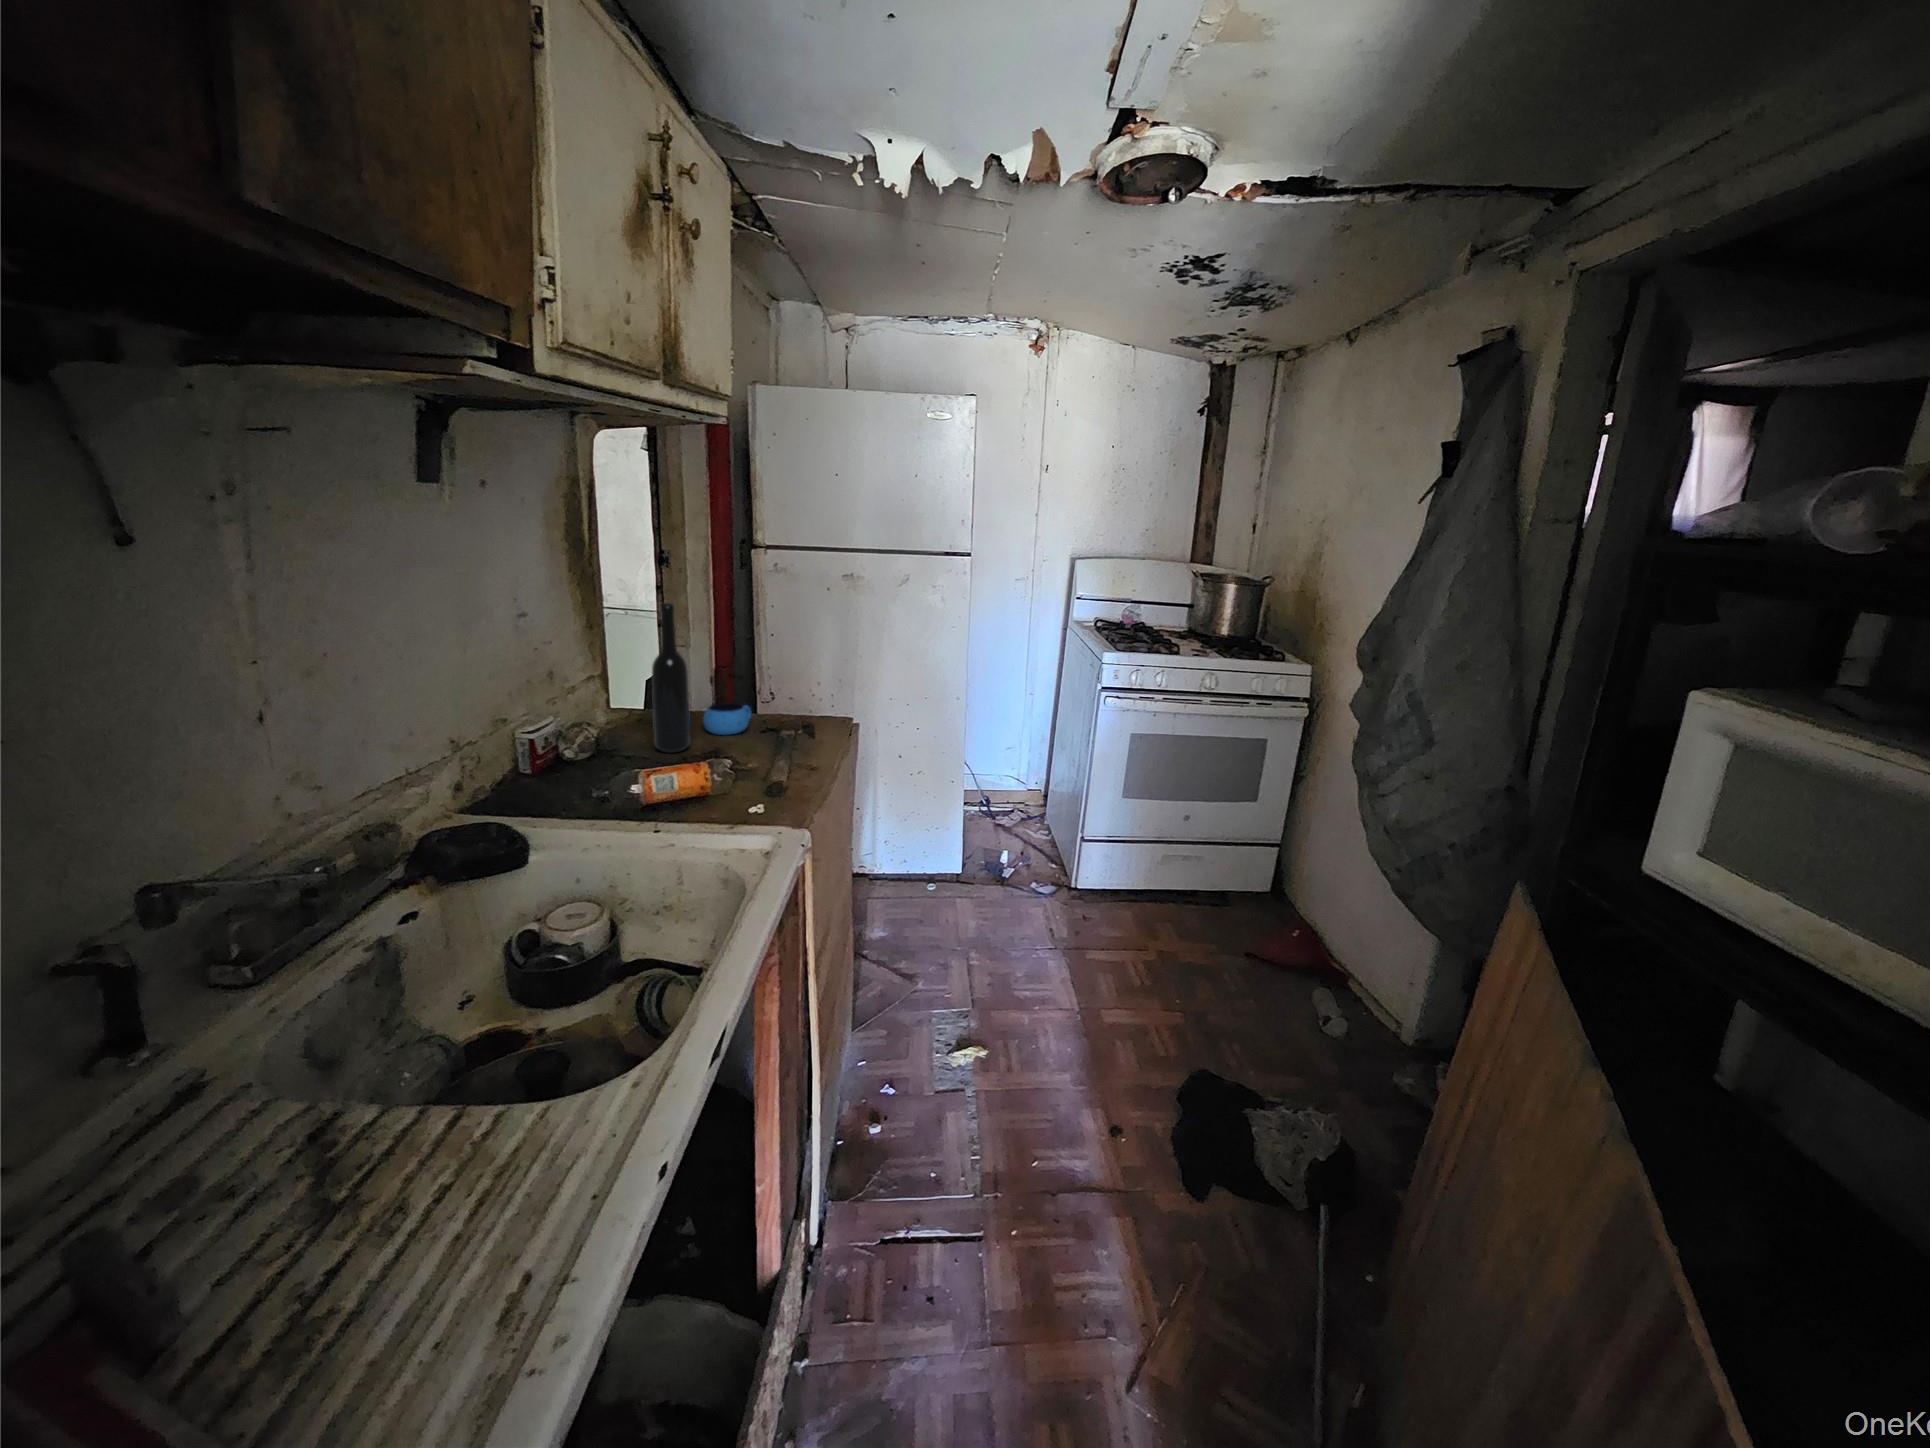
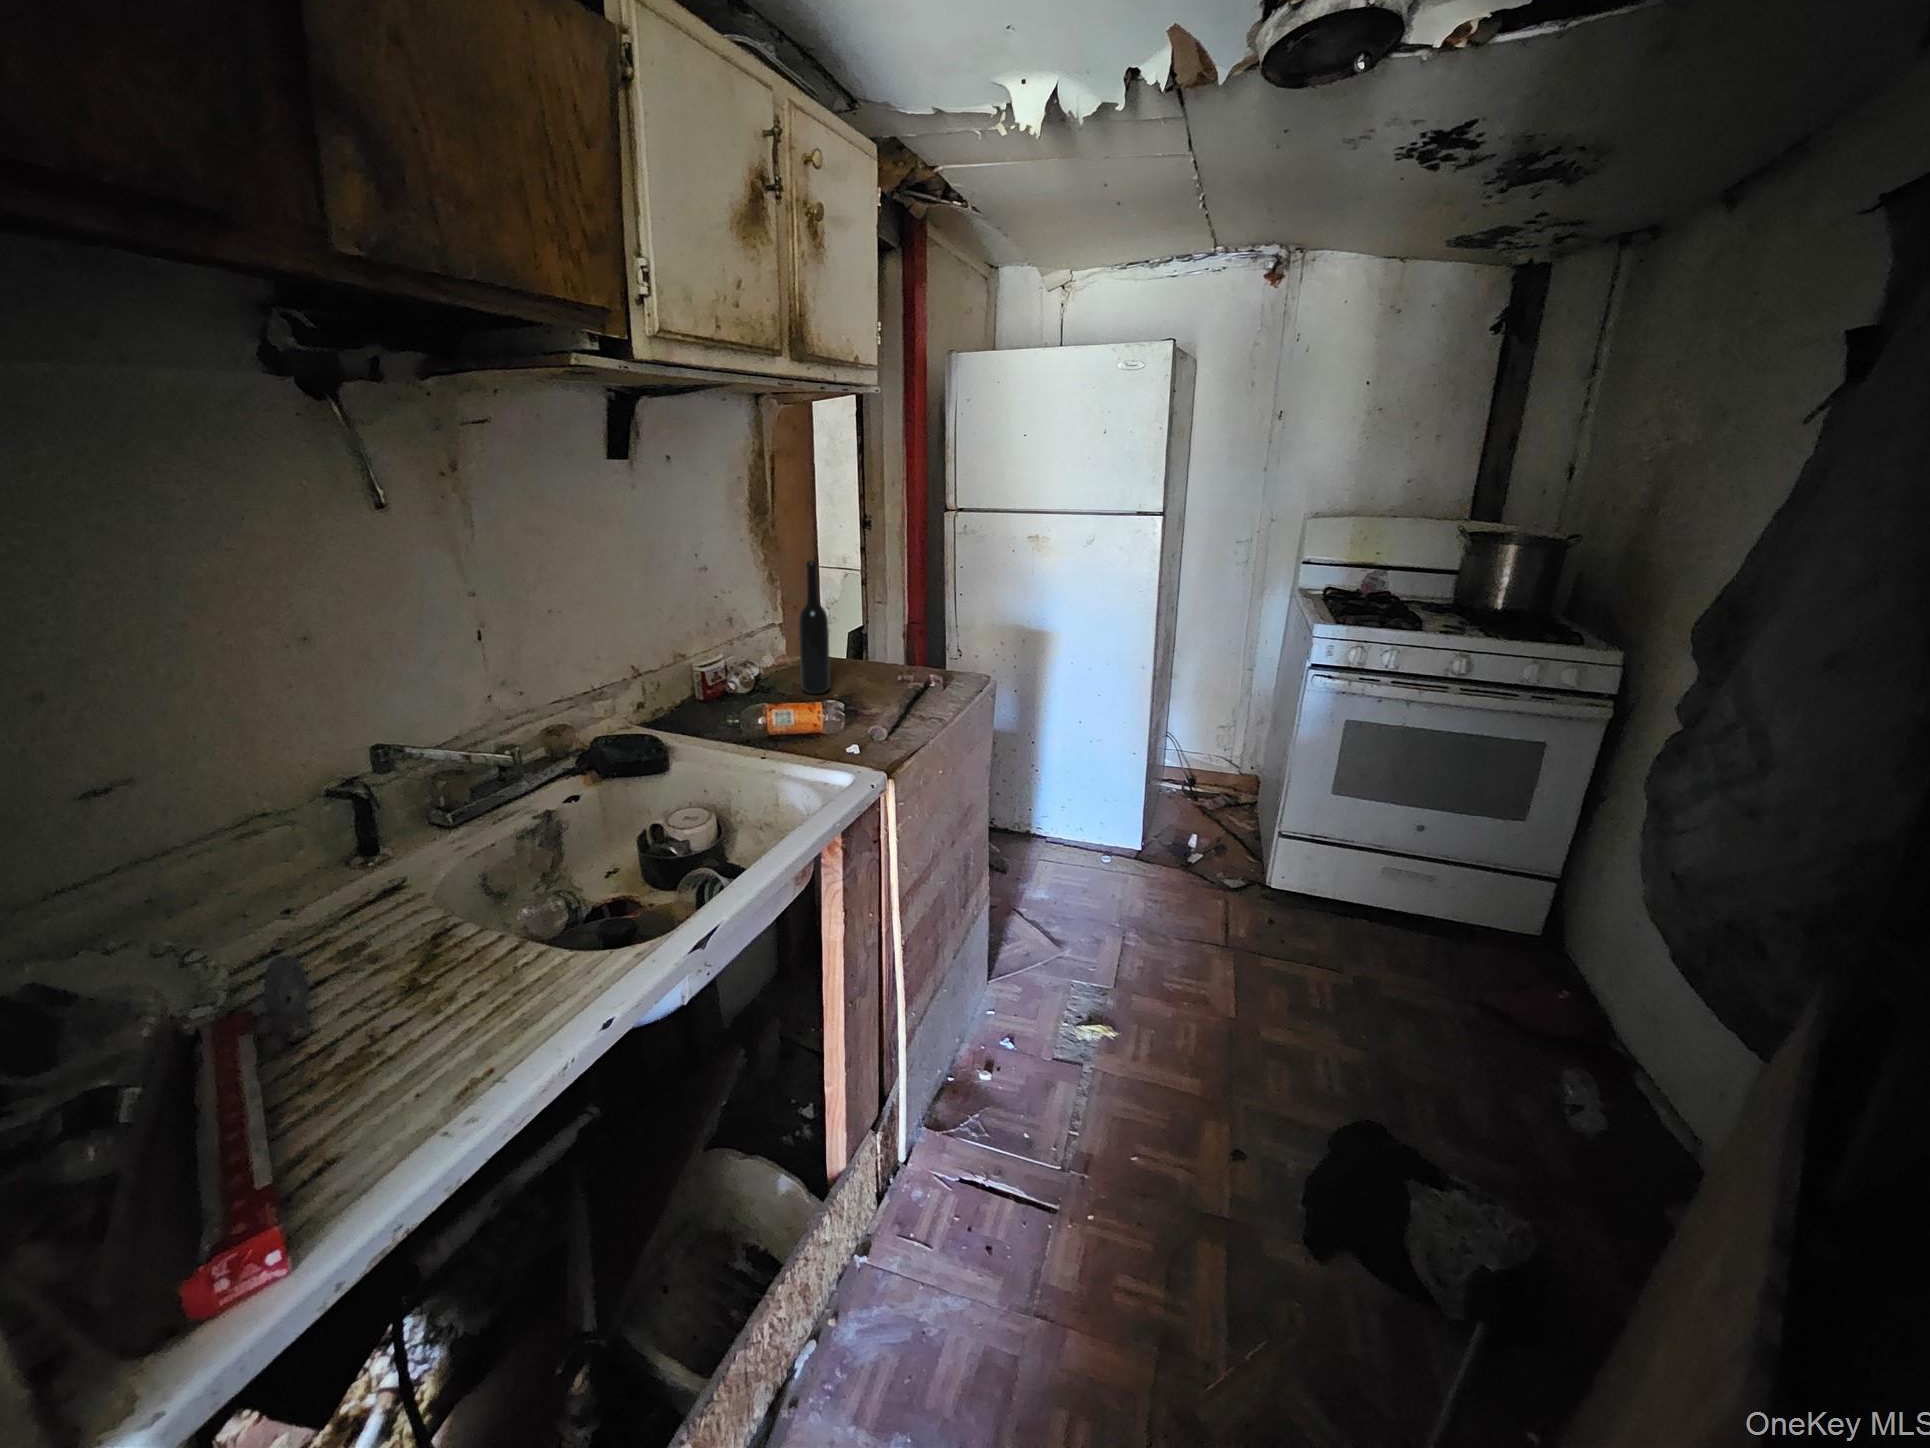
mug: present [703,703,751,735] -> none [850,654,895,683]

